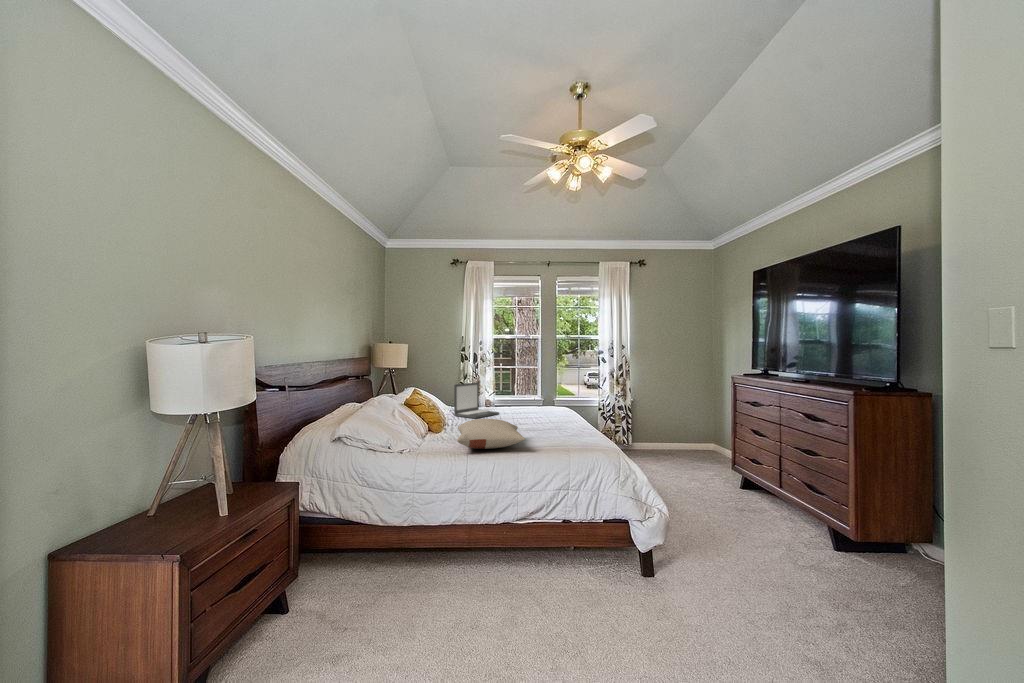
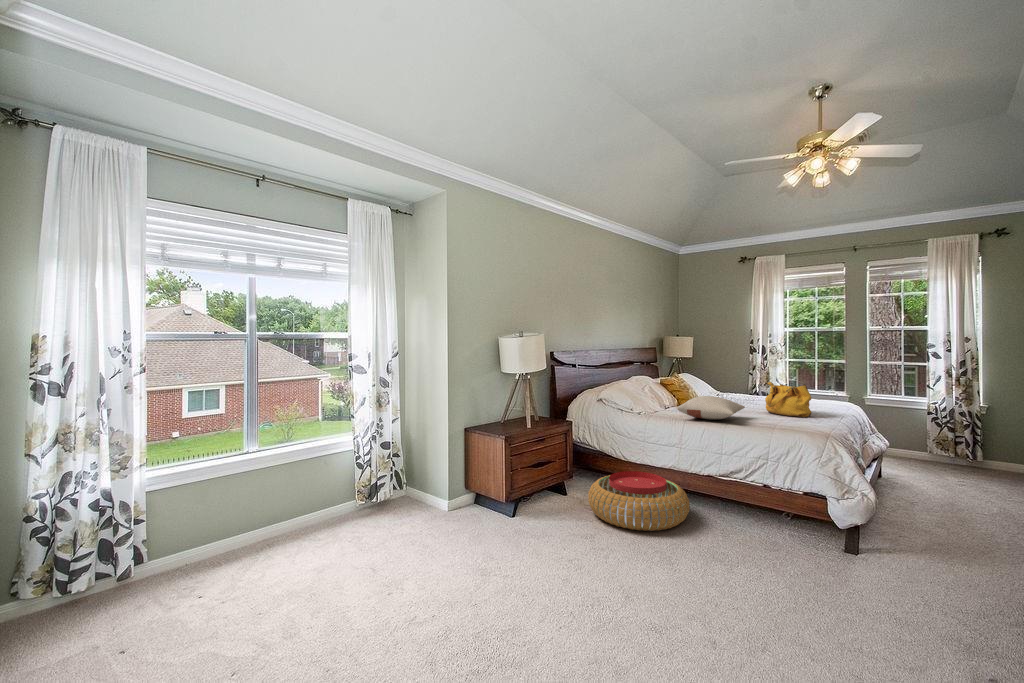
laptop: present [454,382,499,419] -> none [719,371,765,402]
handbag: none [521,393,566,431] -> present [765,382,812,417]
pouf: none [348,539,497,647] -> present [588,471,689,531]

